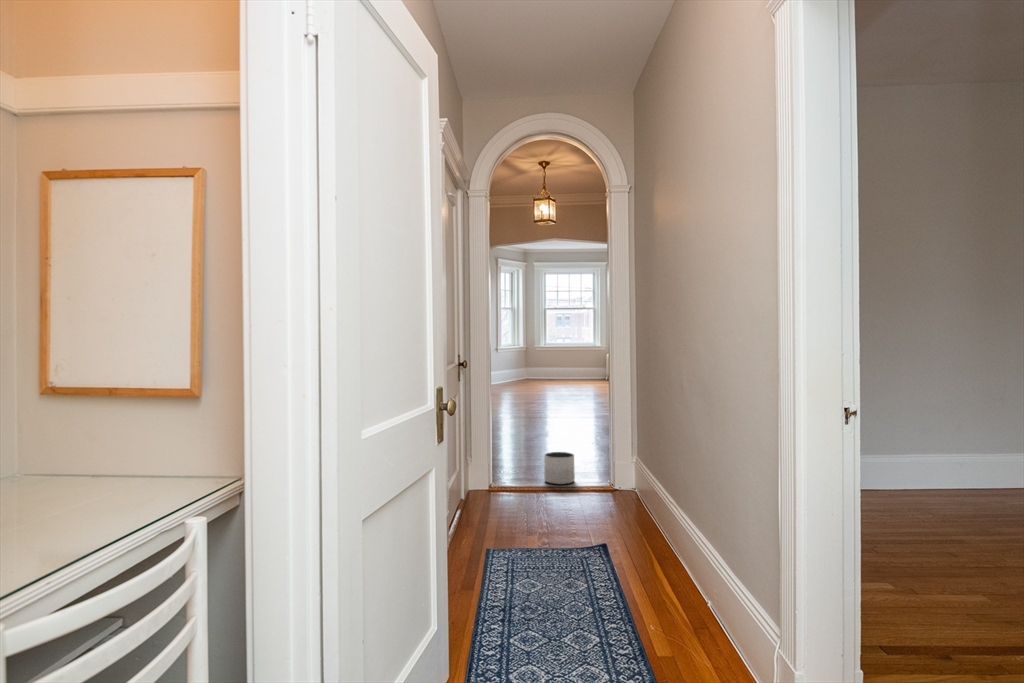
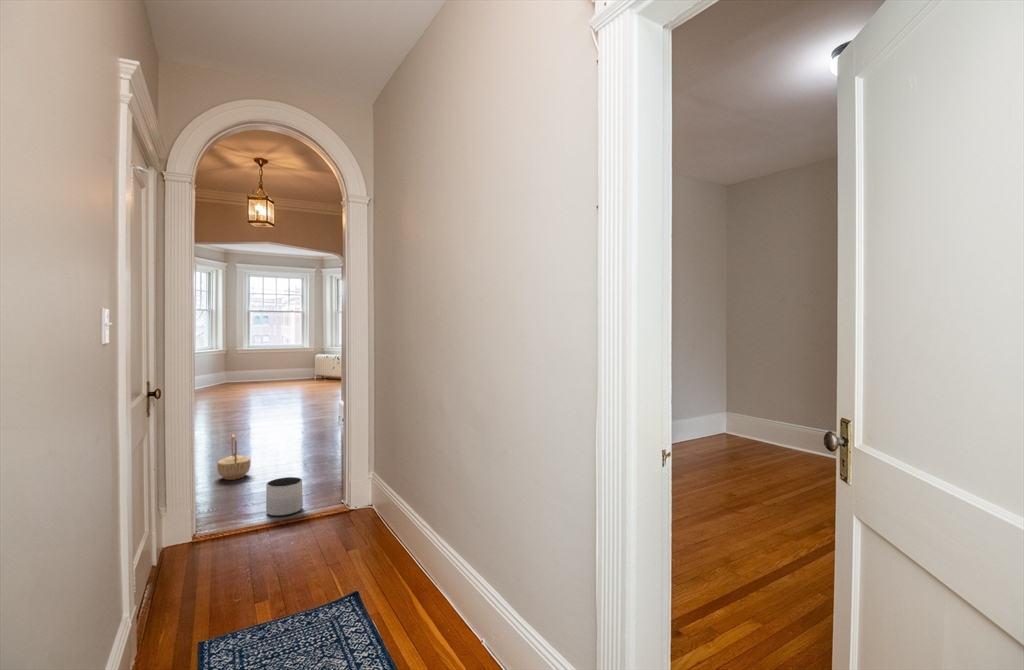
basket: none [510,414,537,454] -> present [217,434,251,480]

